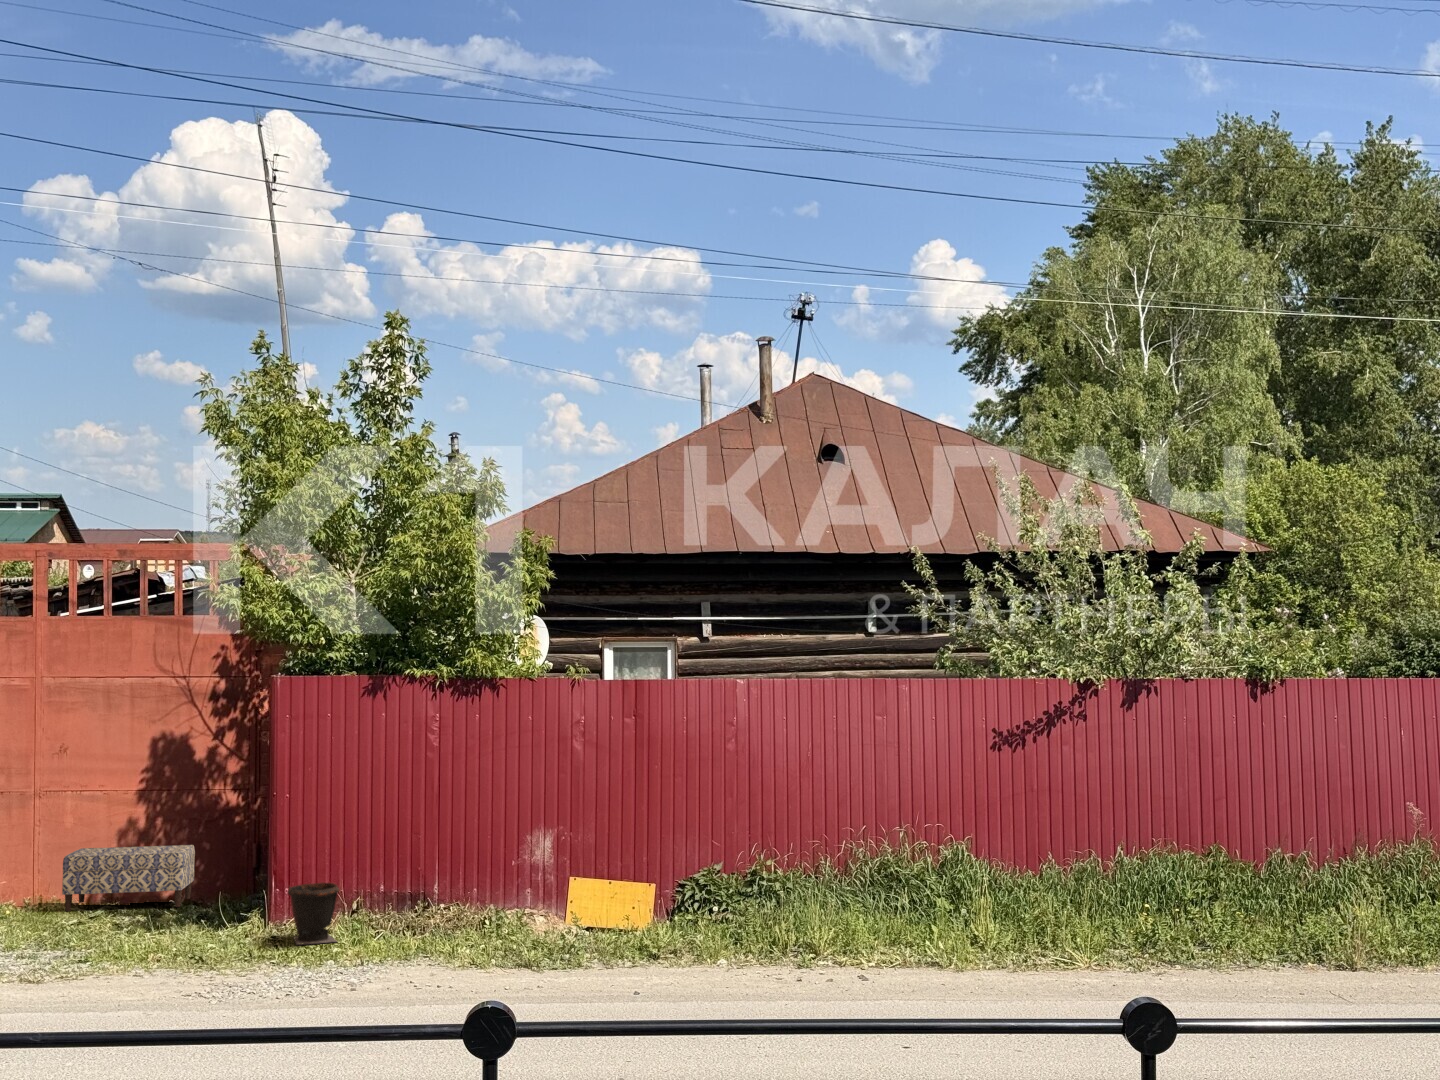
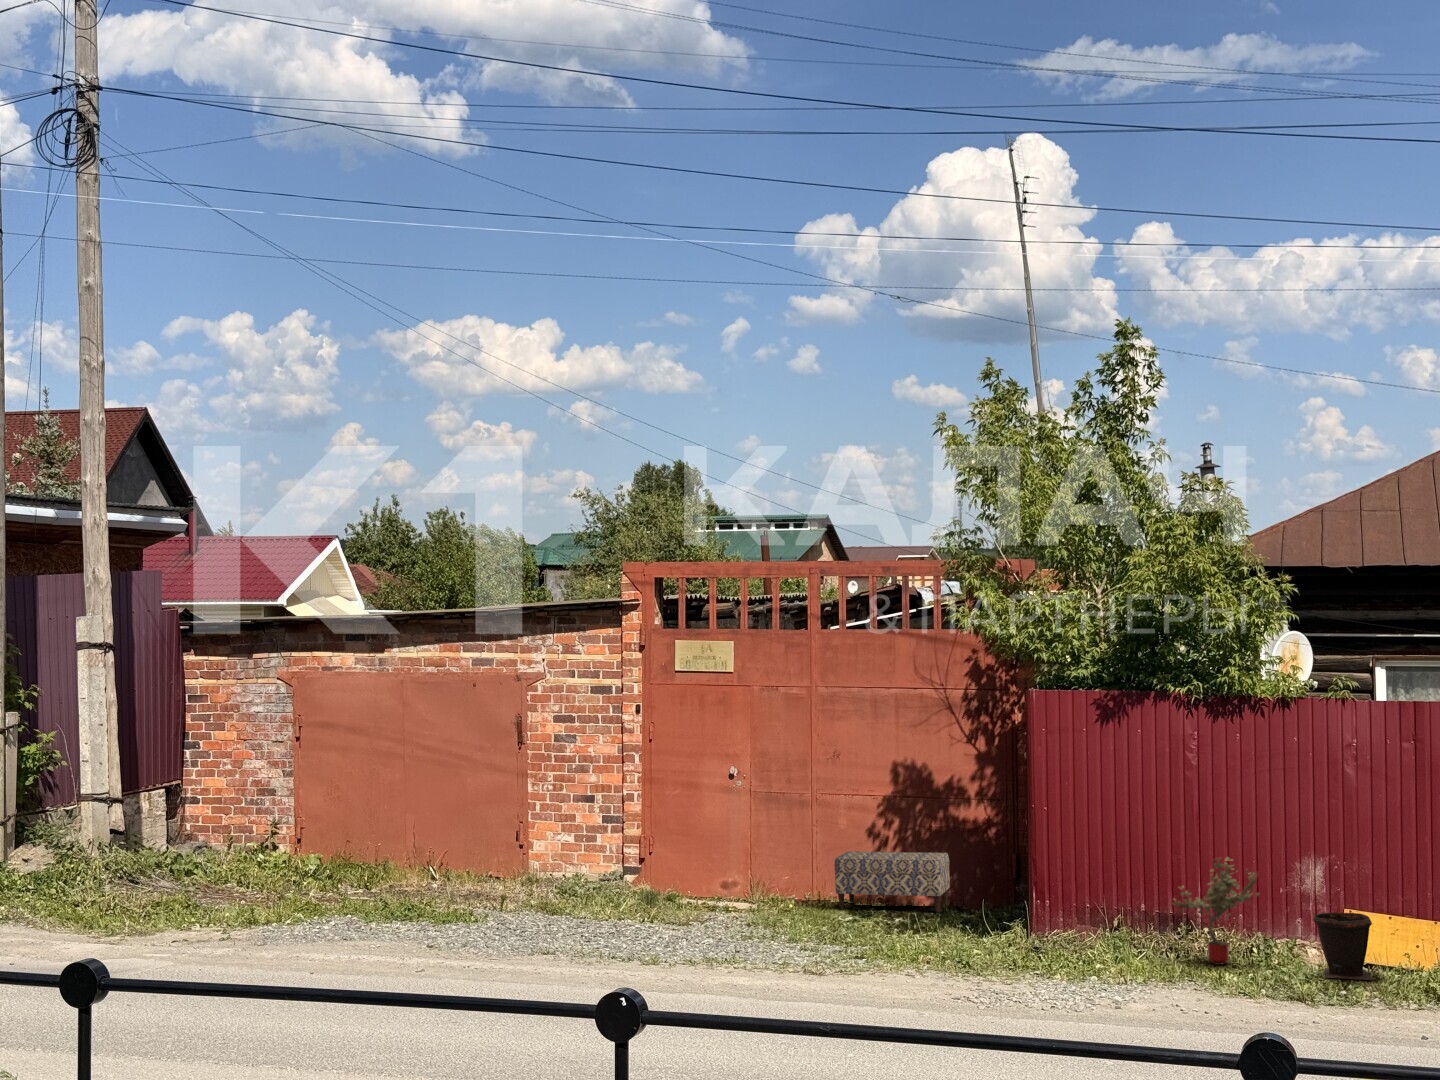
potted tree: none [414,835,497,938] -> present [1173,857,1259,965]
bucket: present [288,883,339,945] -> present [1313,912,1373,980]

